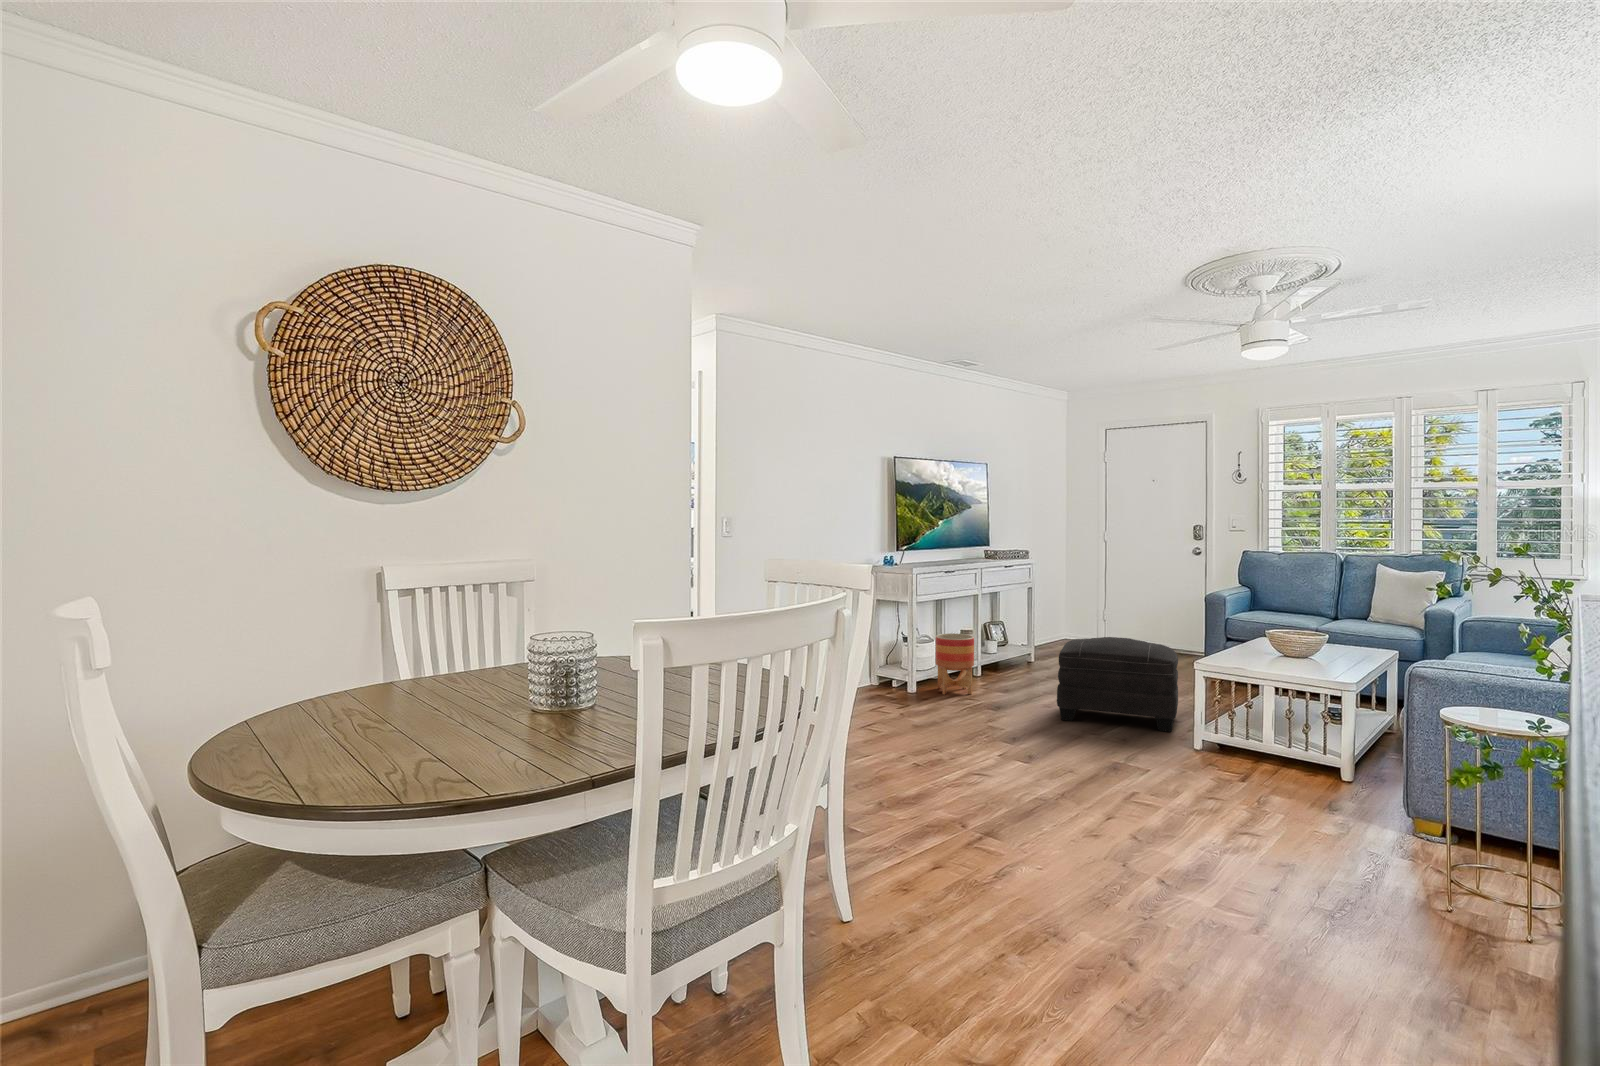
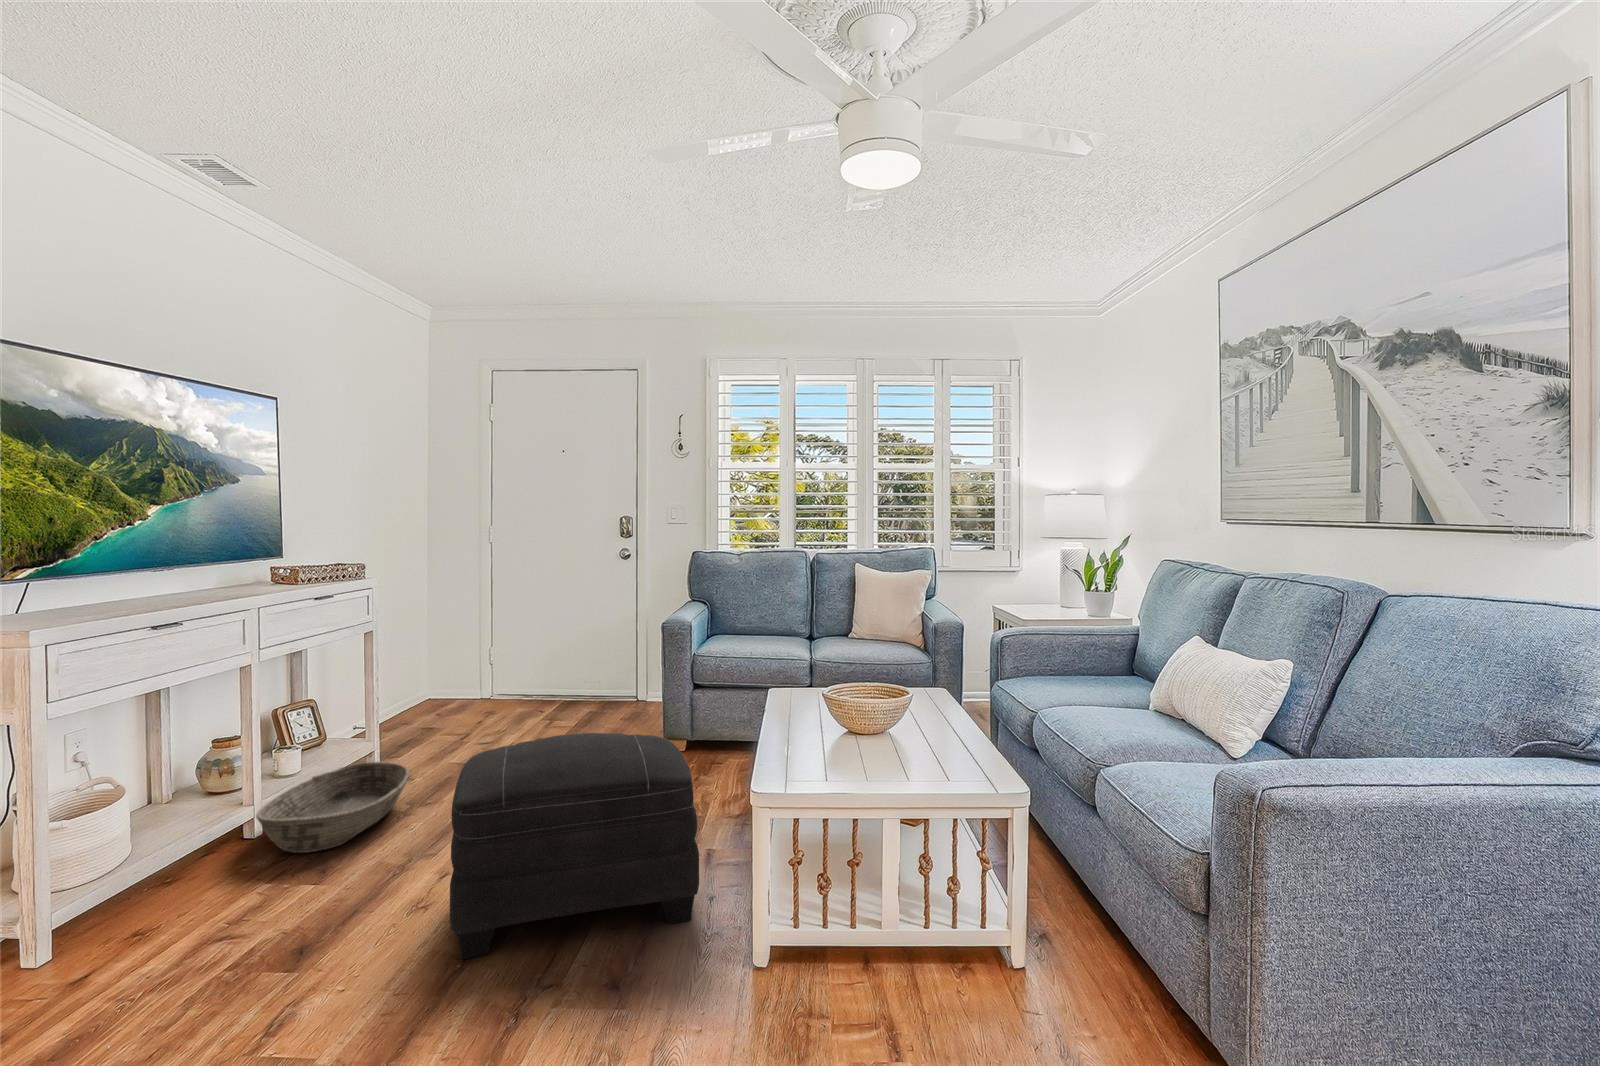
planter: present [936,633,974,695] -> none [113,769,234,945]
basket: none [979,654,1045,685] -> present [256,761,409,853]

